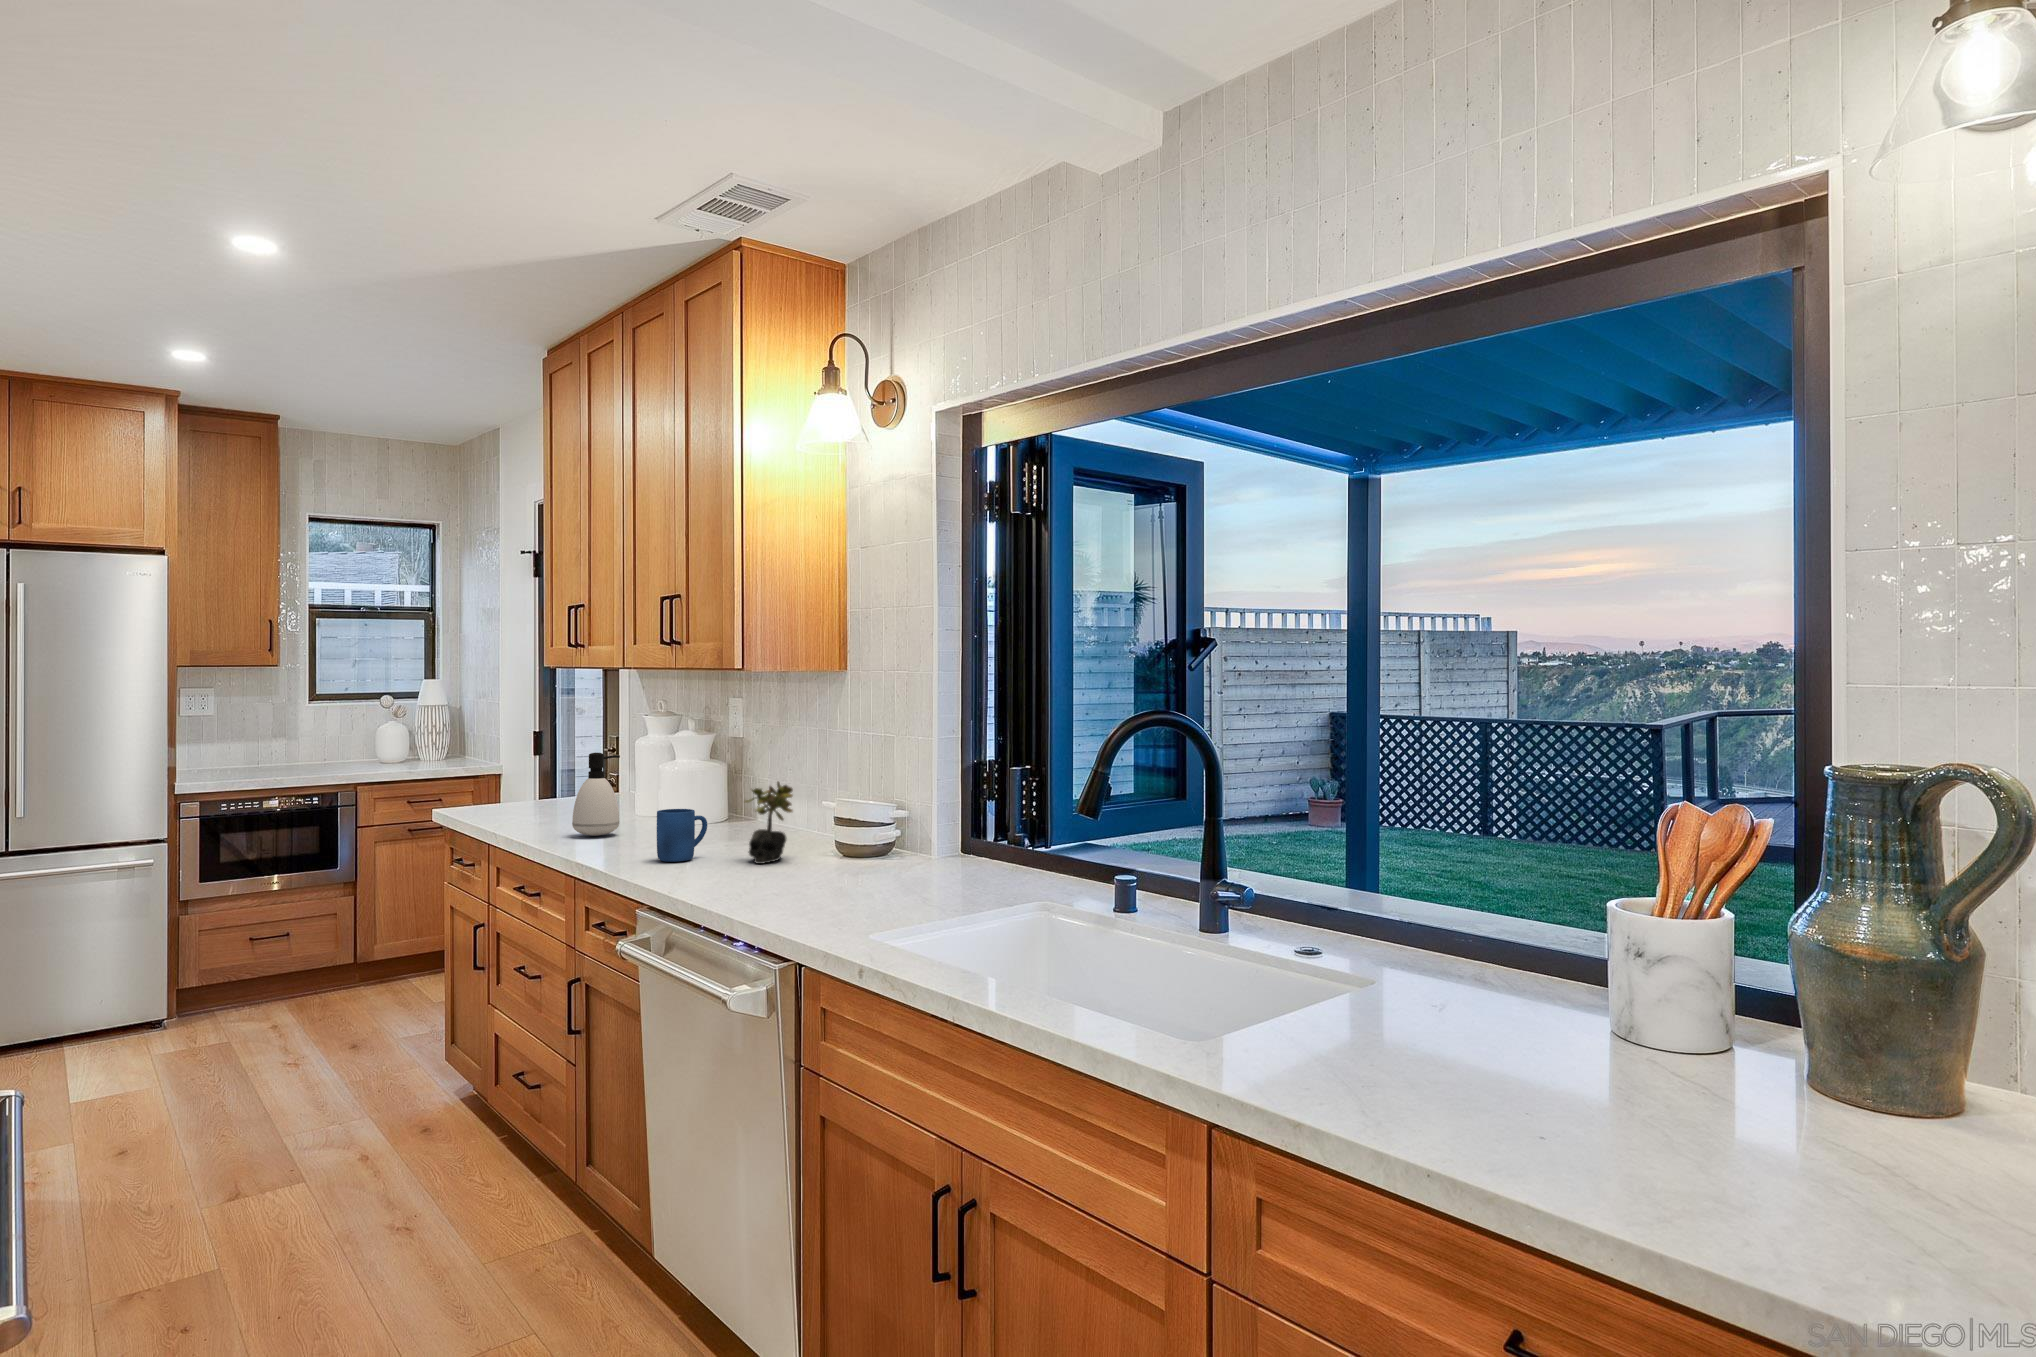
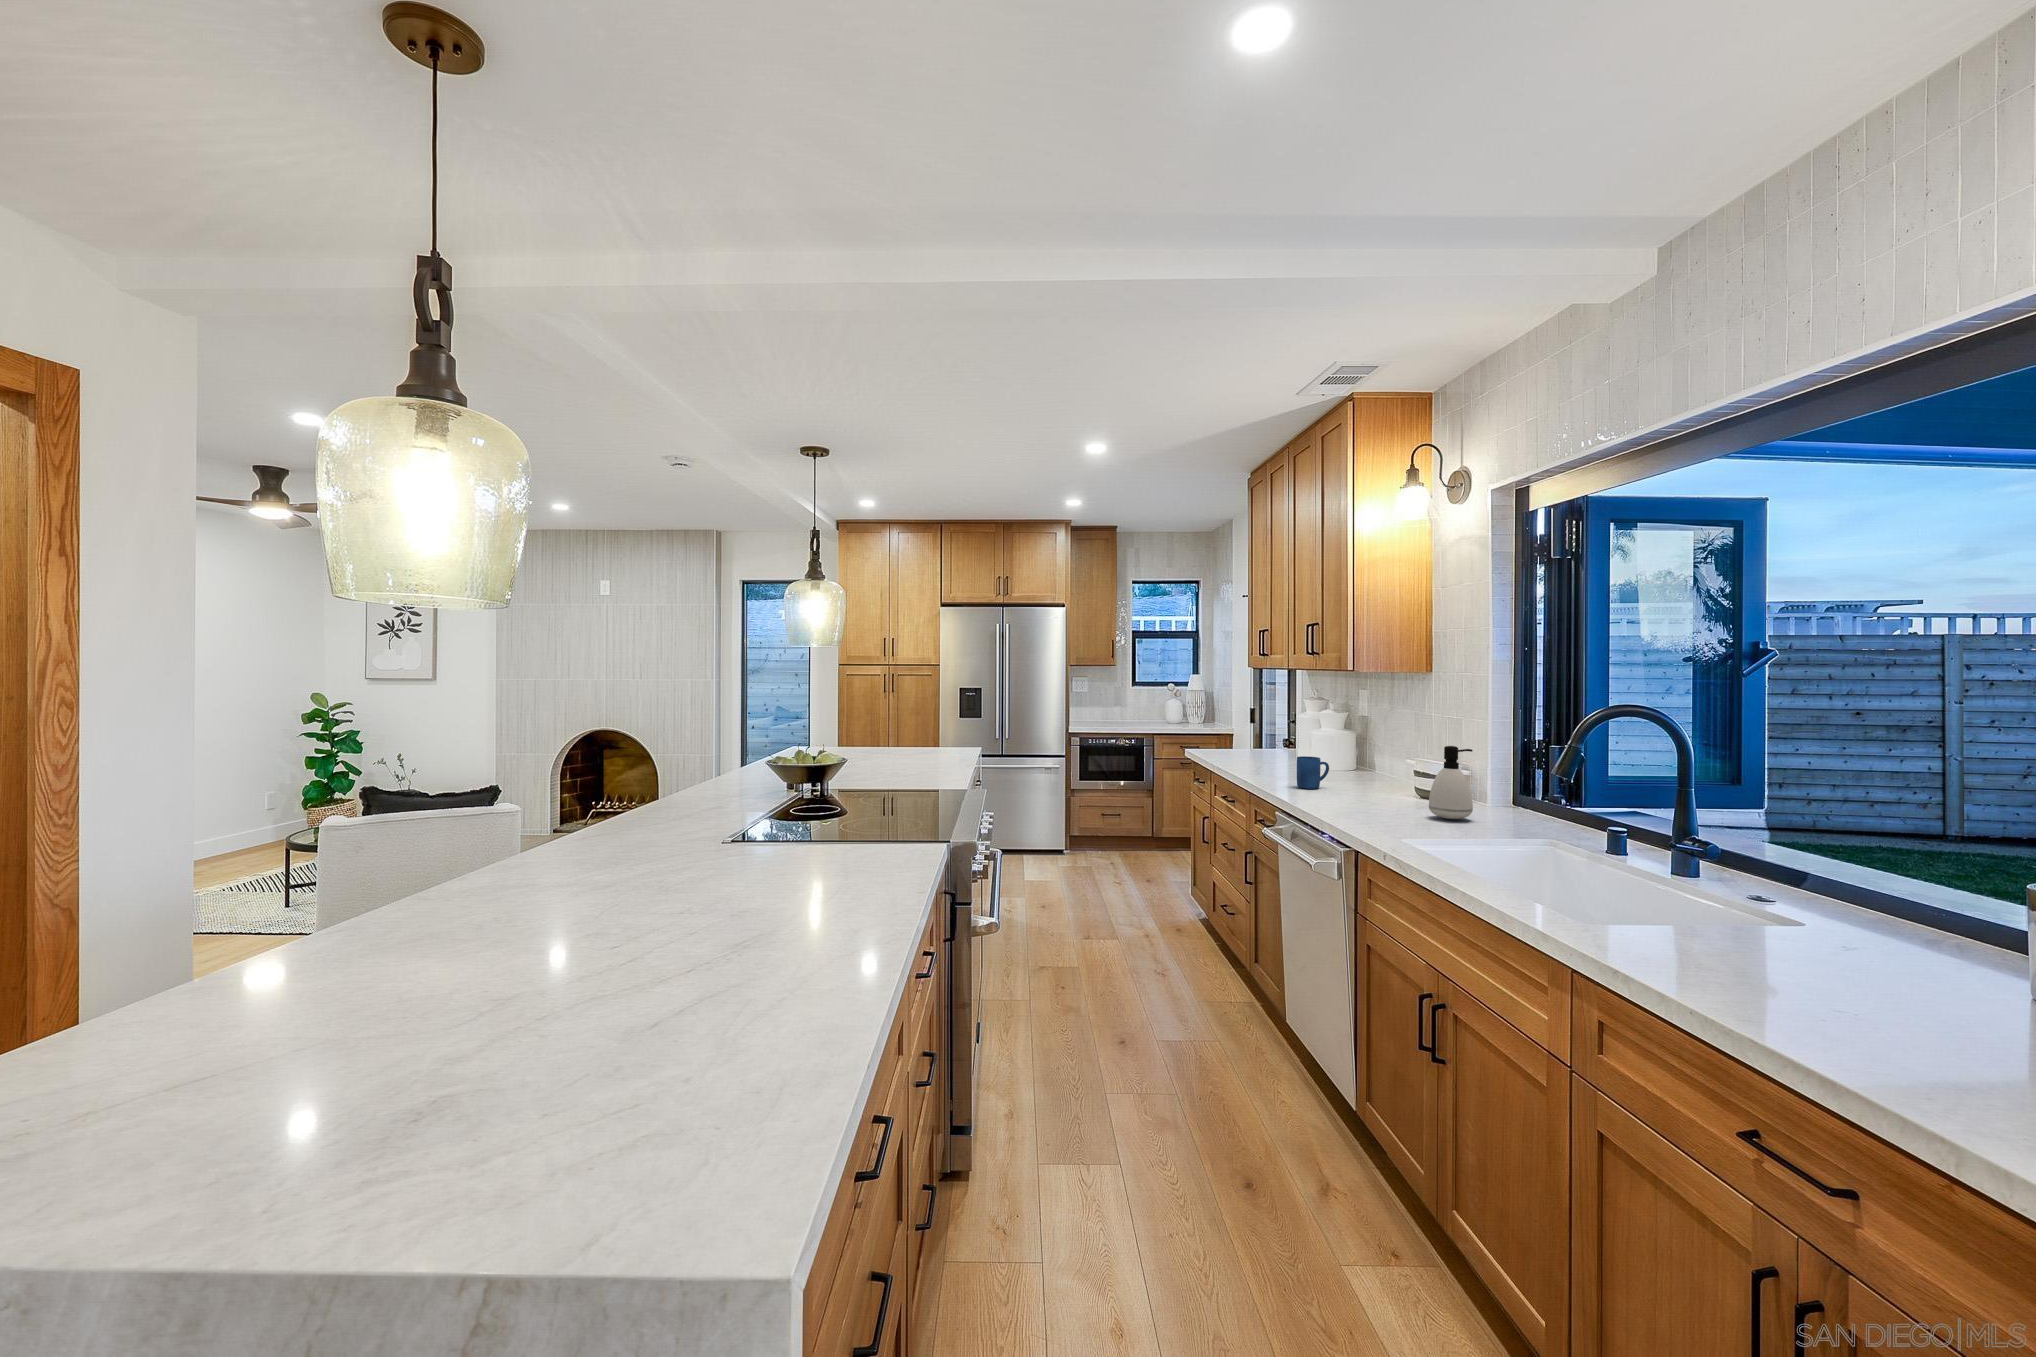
soap dispenser: present [572,753,620,836] -> present [1429,746,1473,819]
succulent plant: present [745,782,793,864] -> none [1351,743,1386,795]

